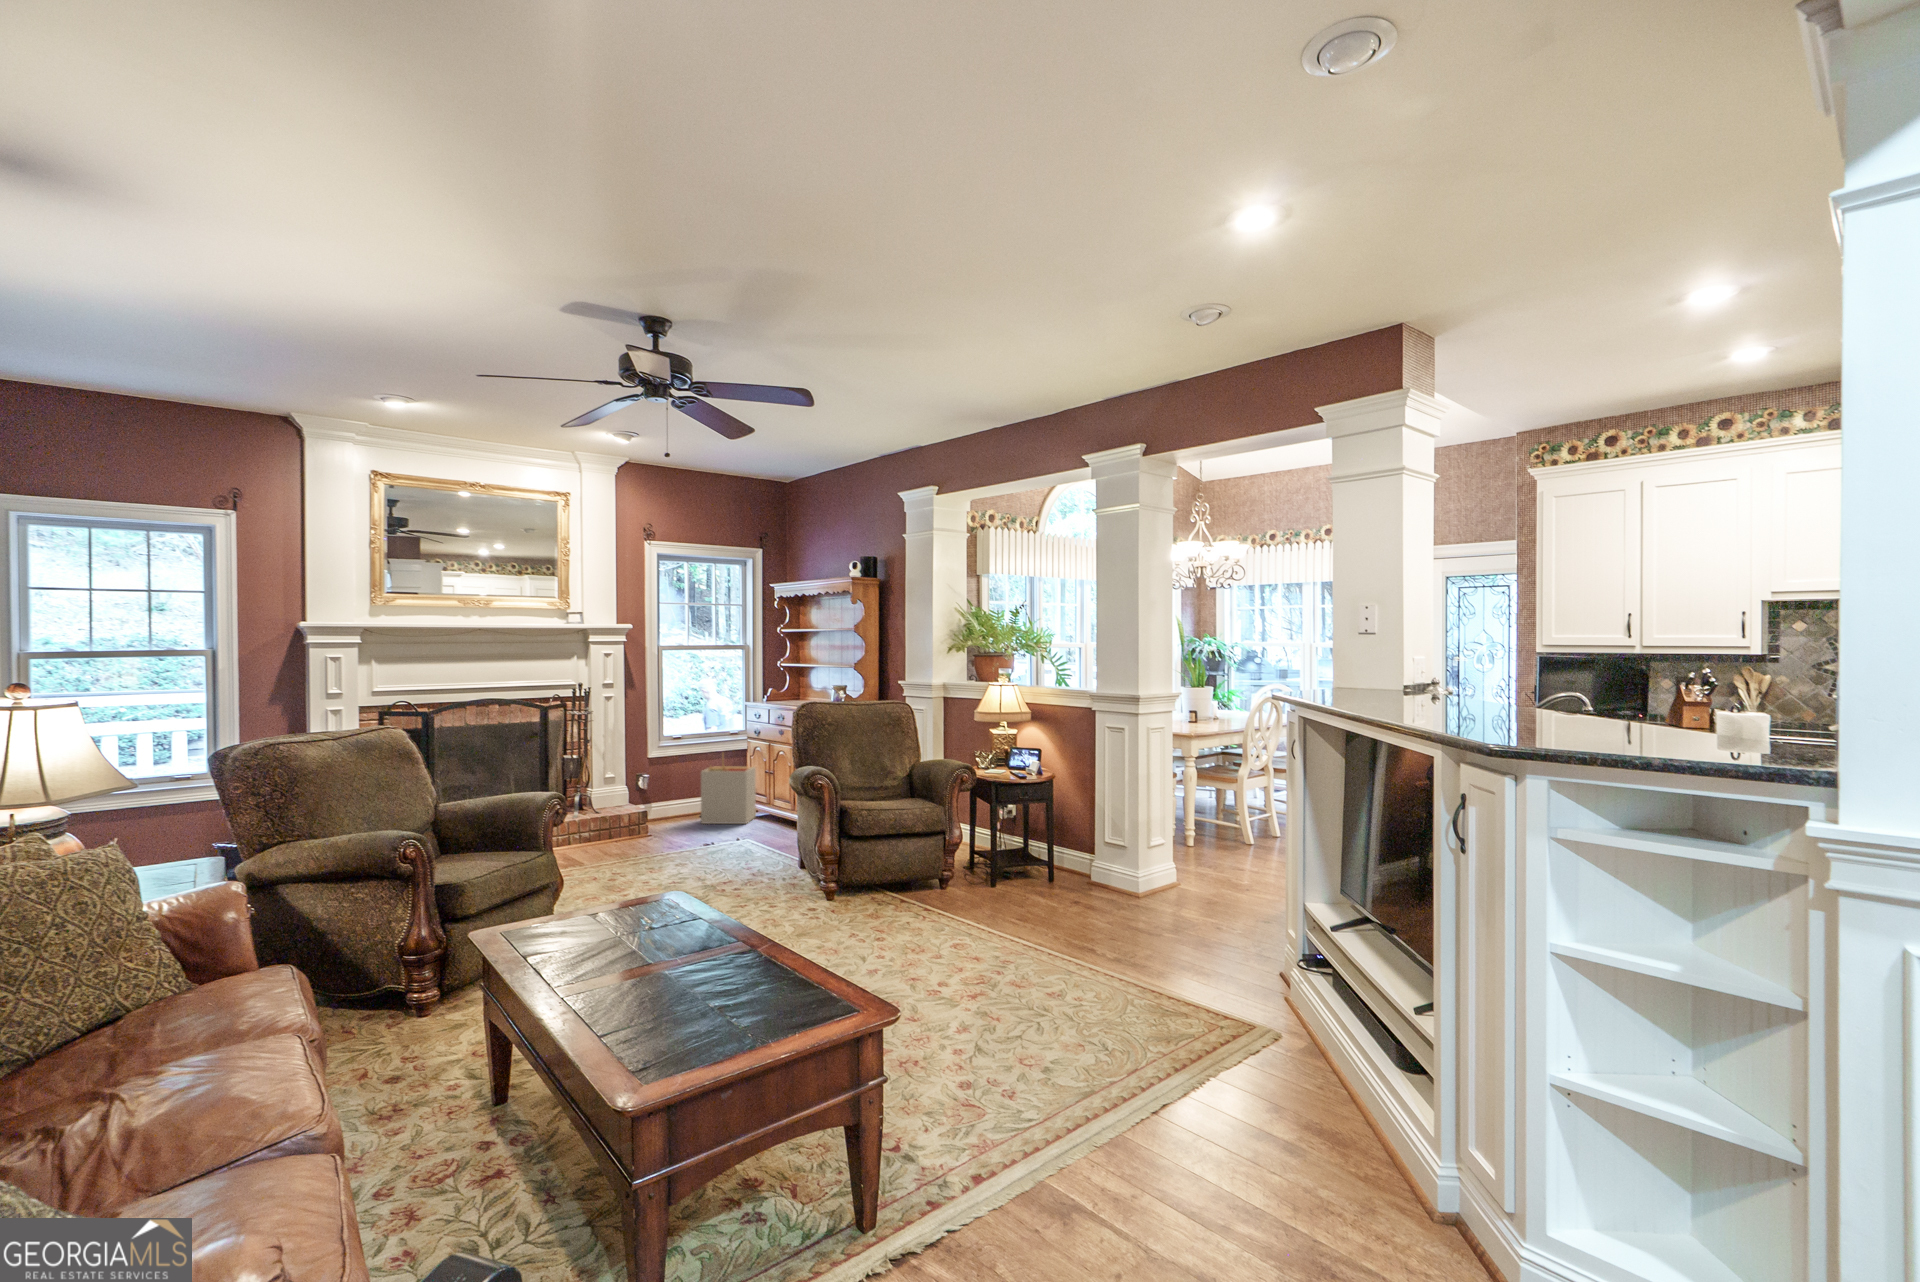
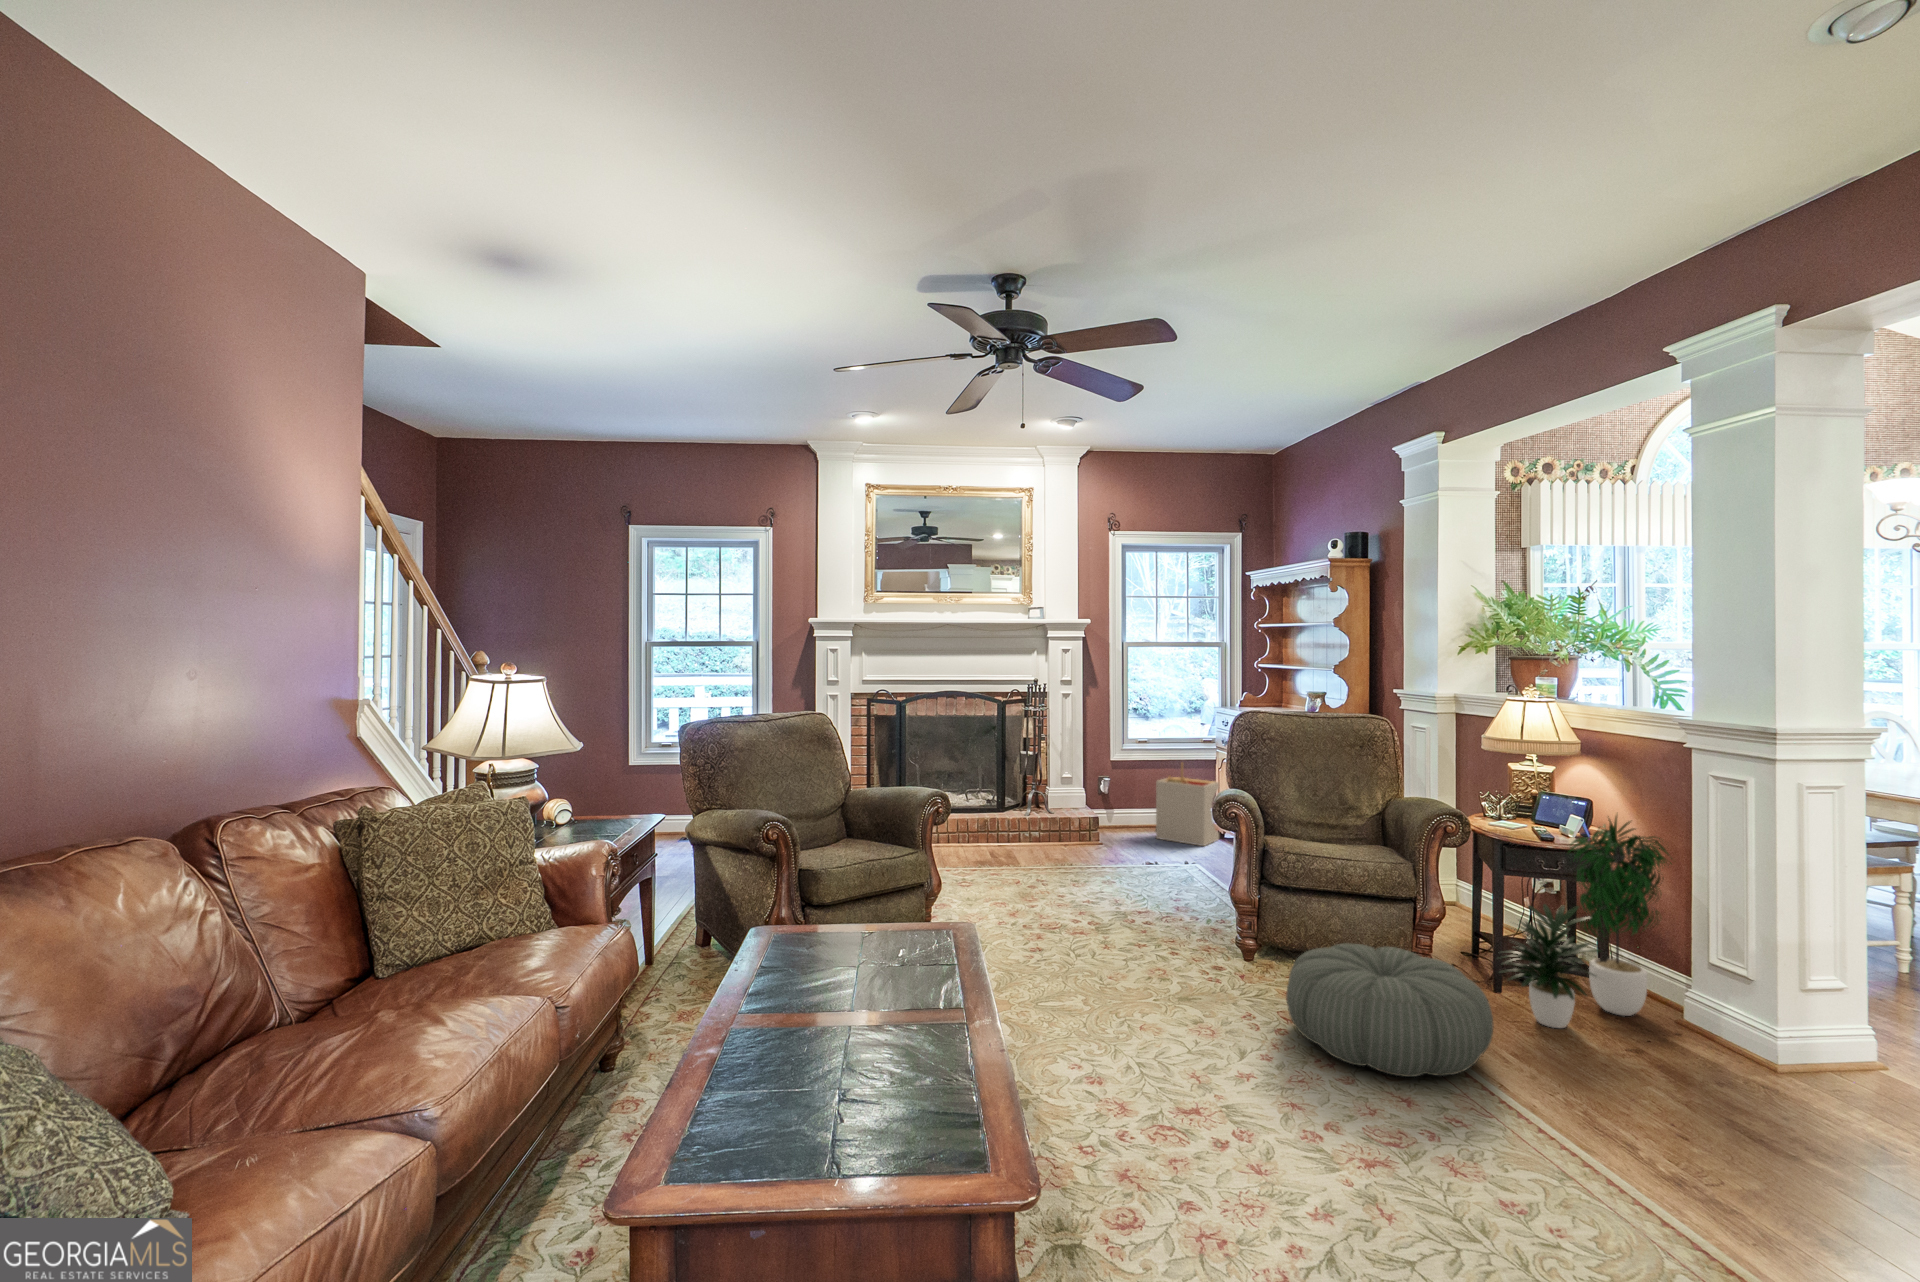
potted plant: none [999,754,1089,899] -> present [1500,816,1672,1028]
pouf: none [881,864,1013,947] -> present [1286,943,1493,1077]

